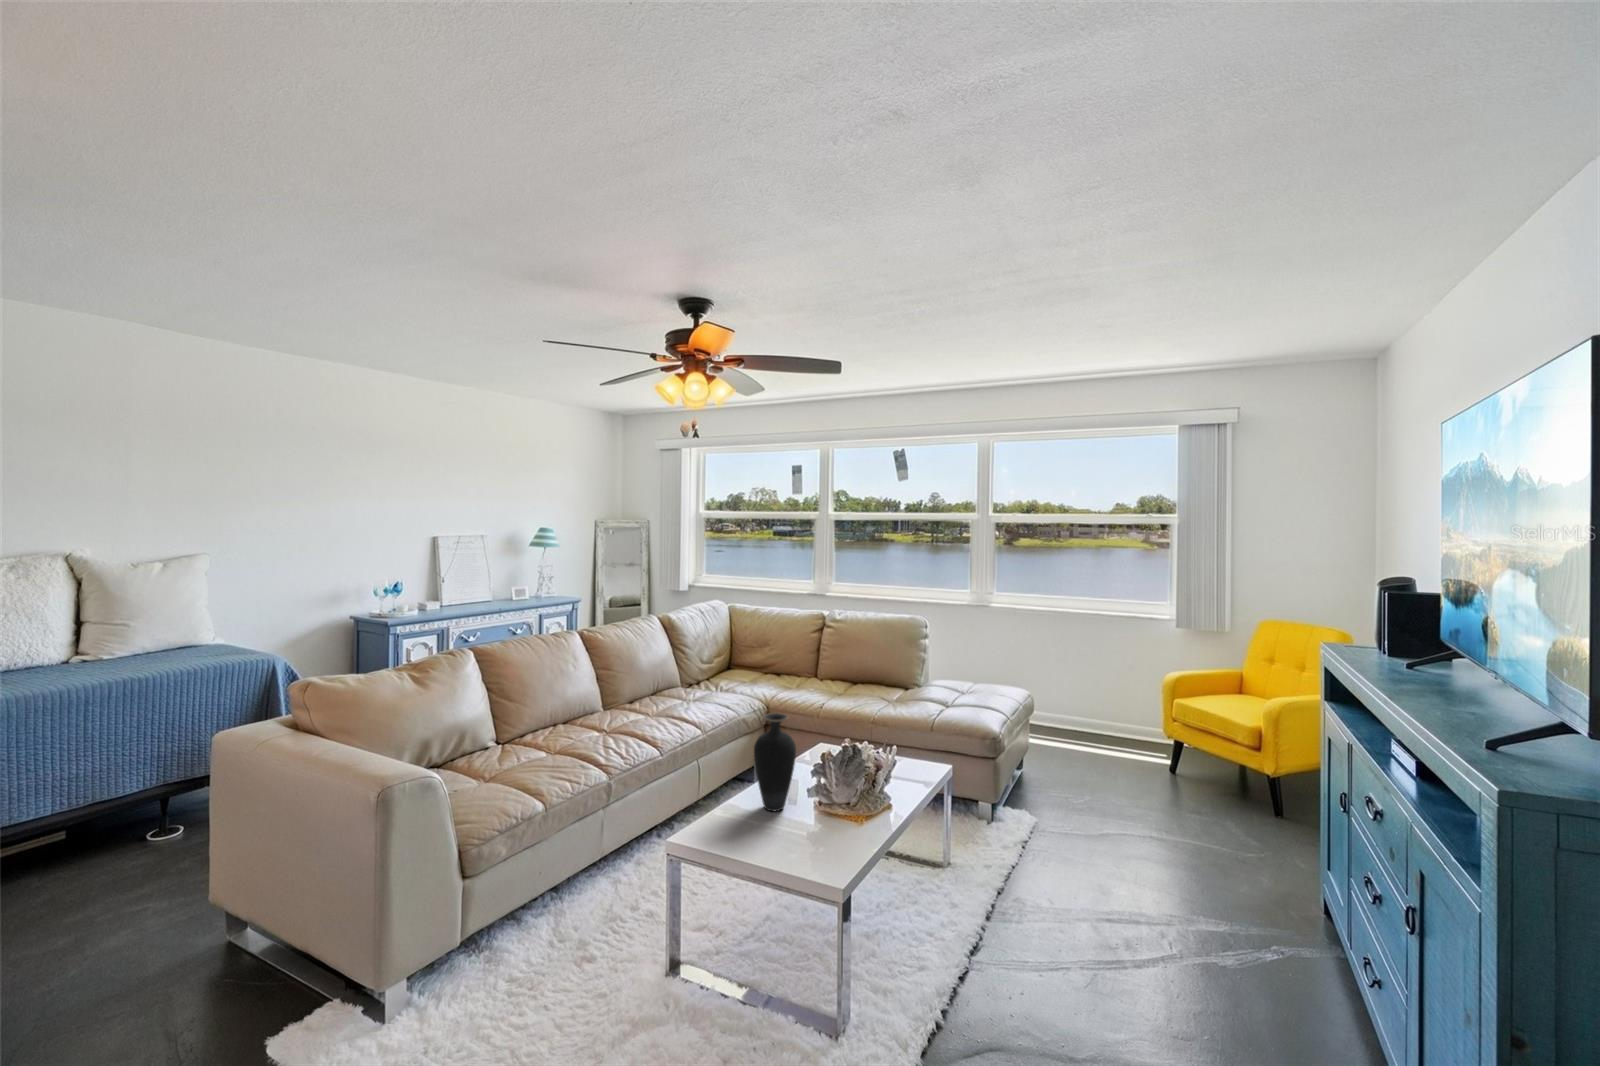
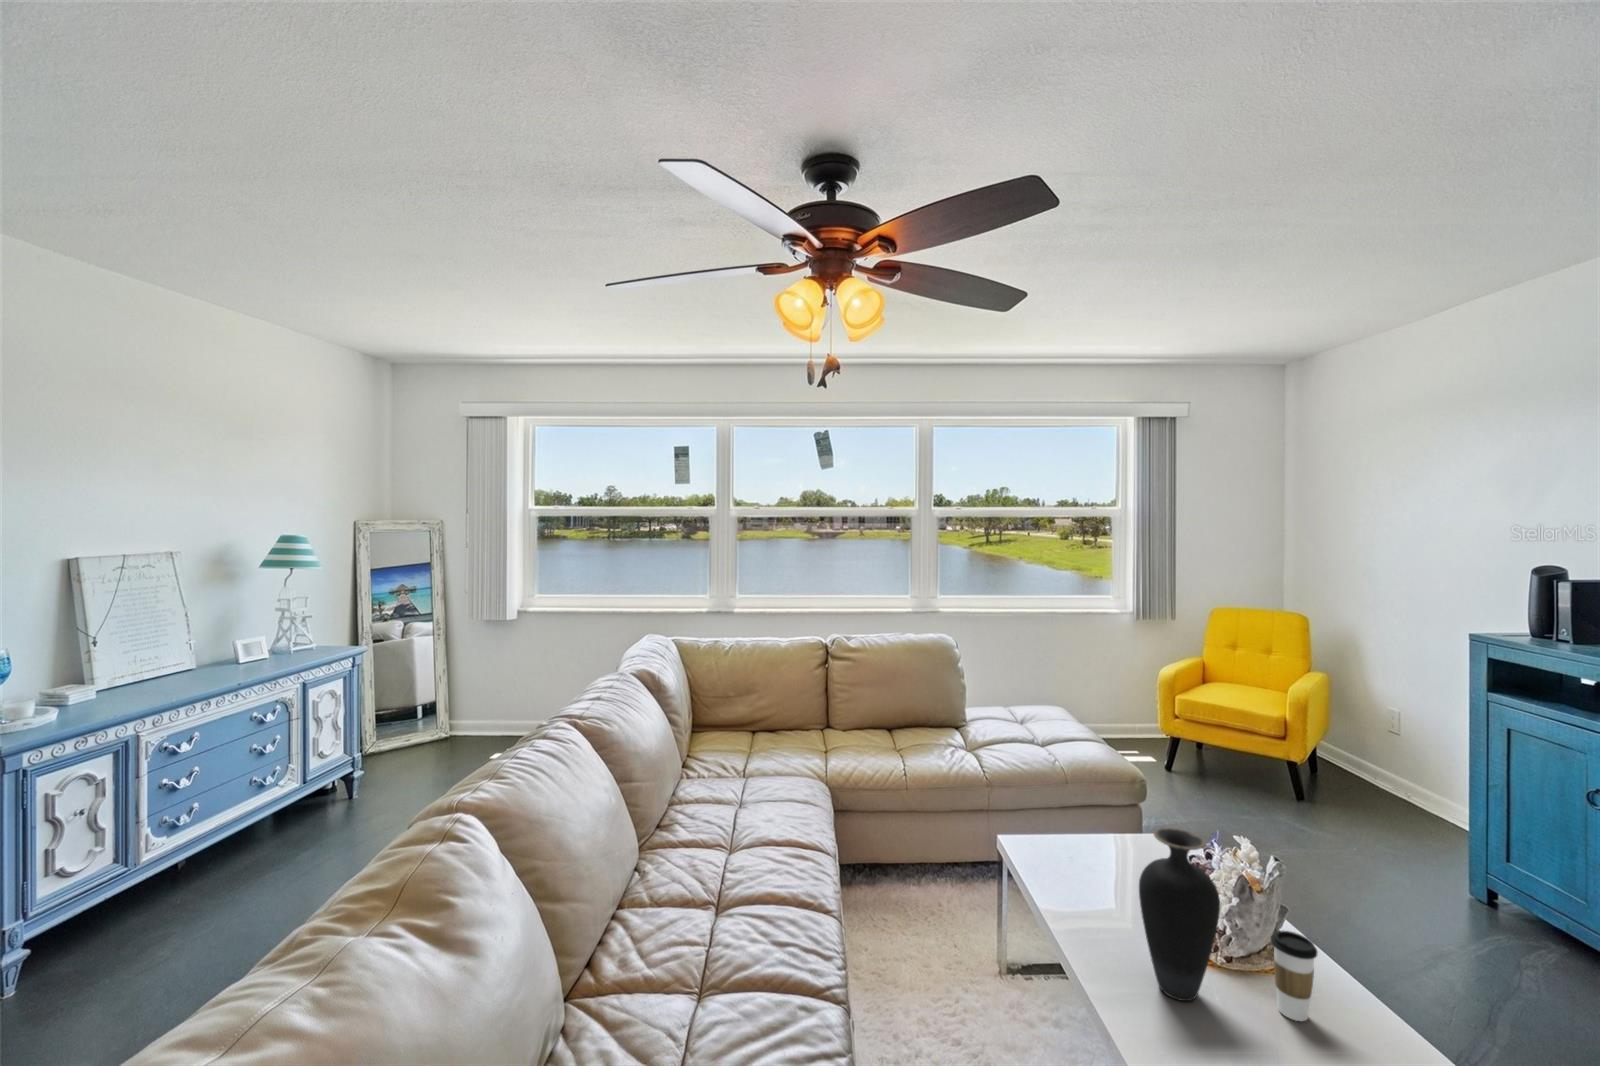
coffee cup: none [806,780,829,831] -> present [1271,931,1318,1021]

